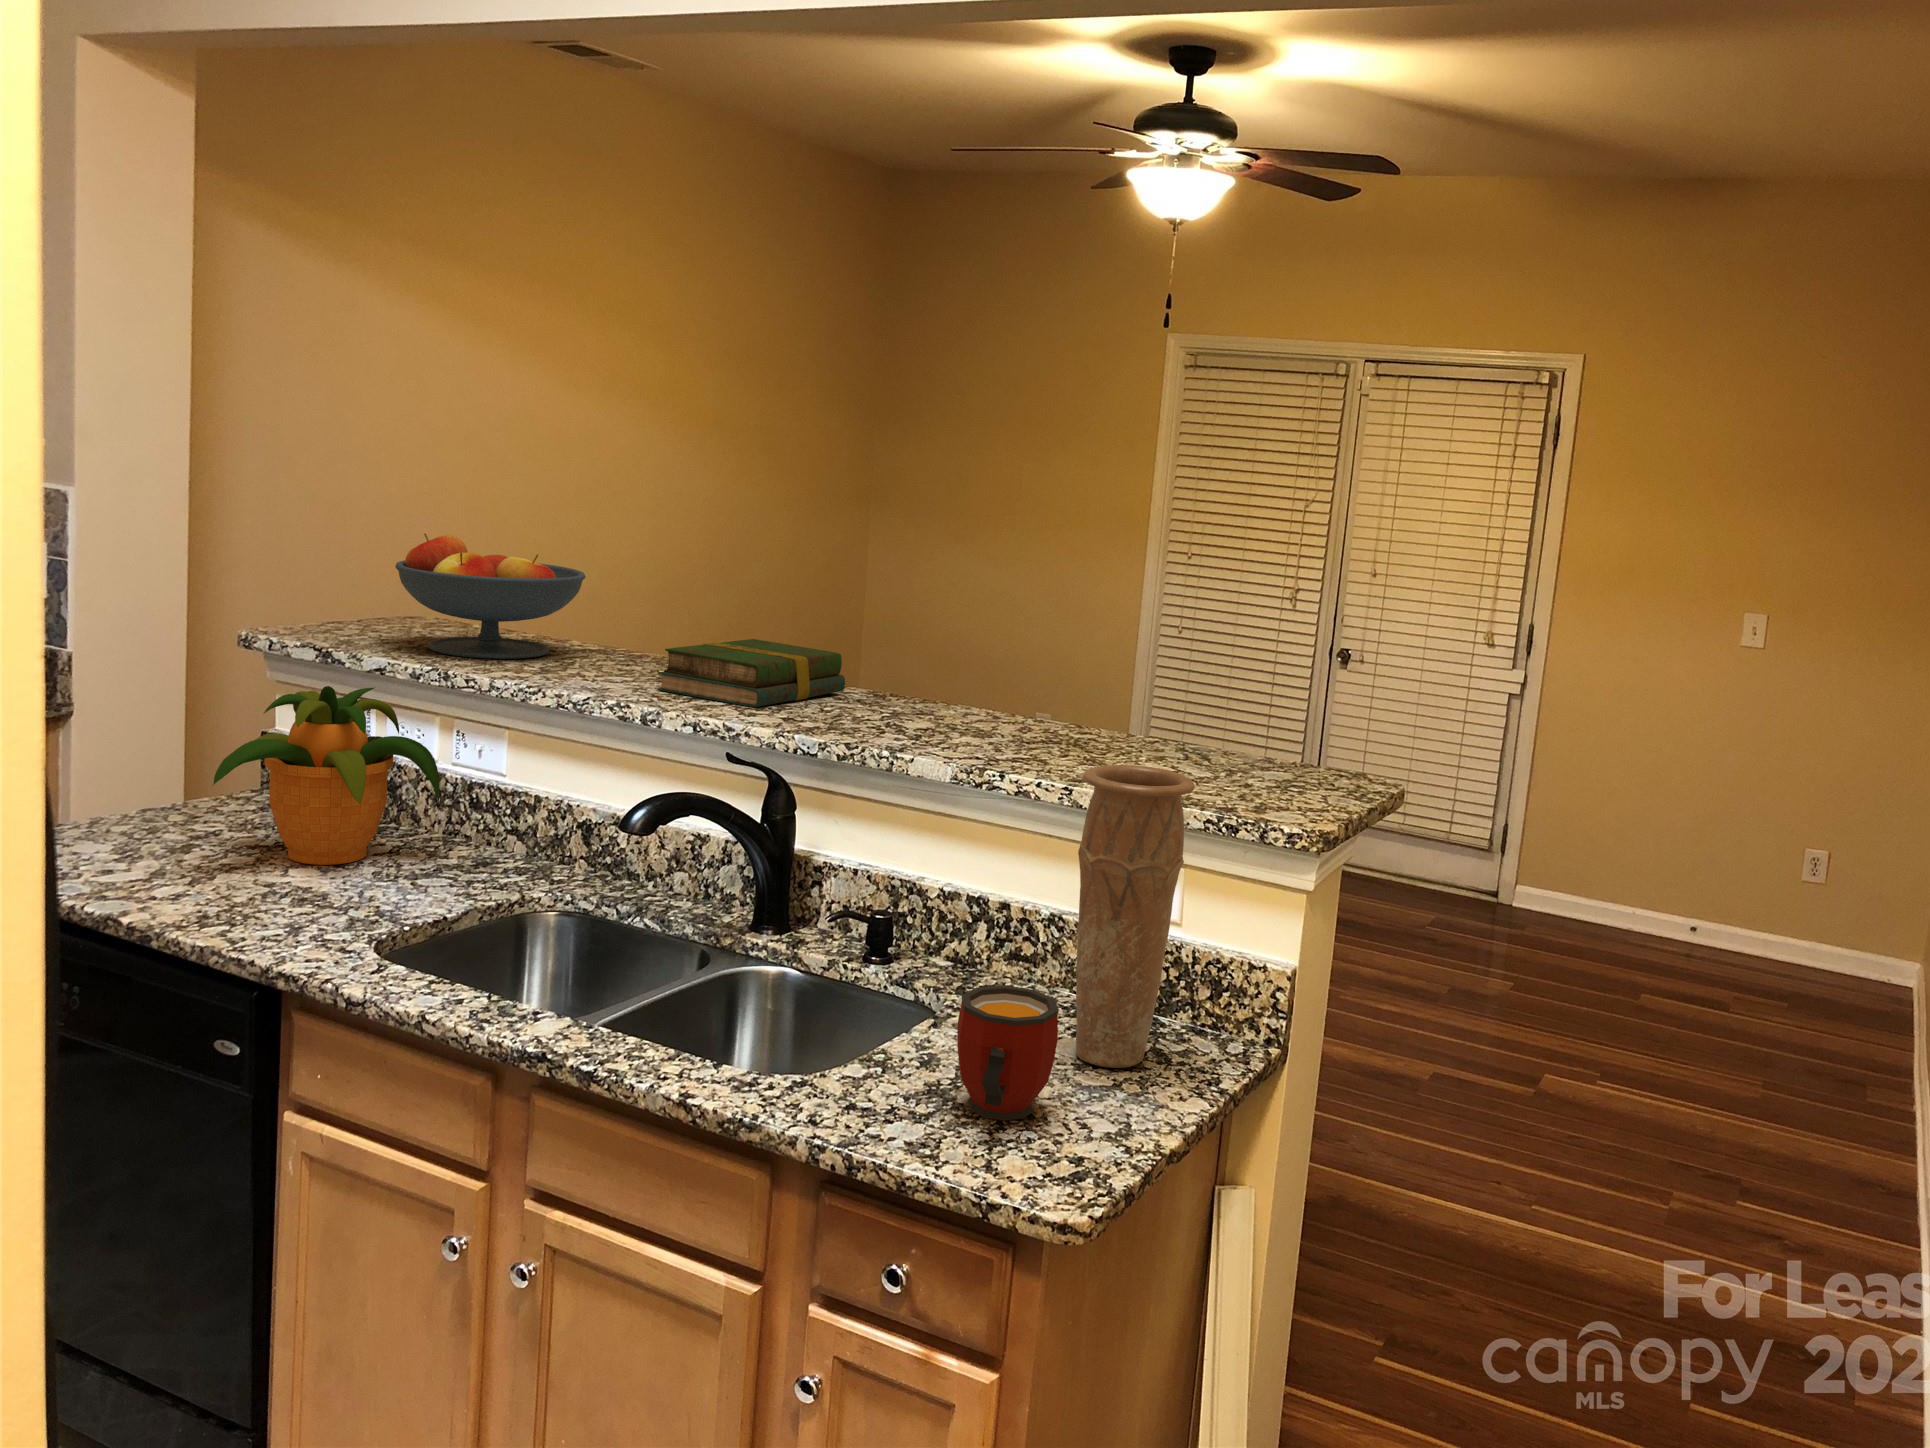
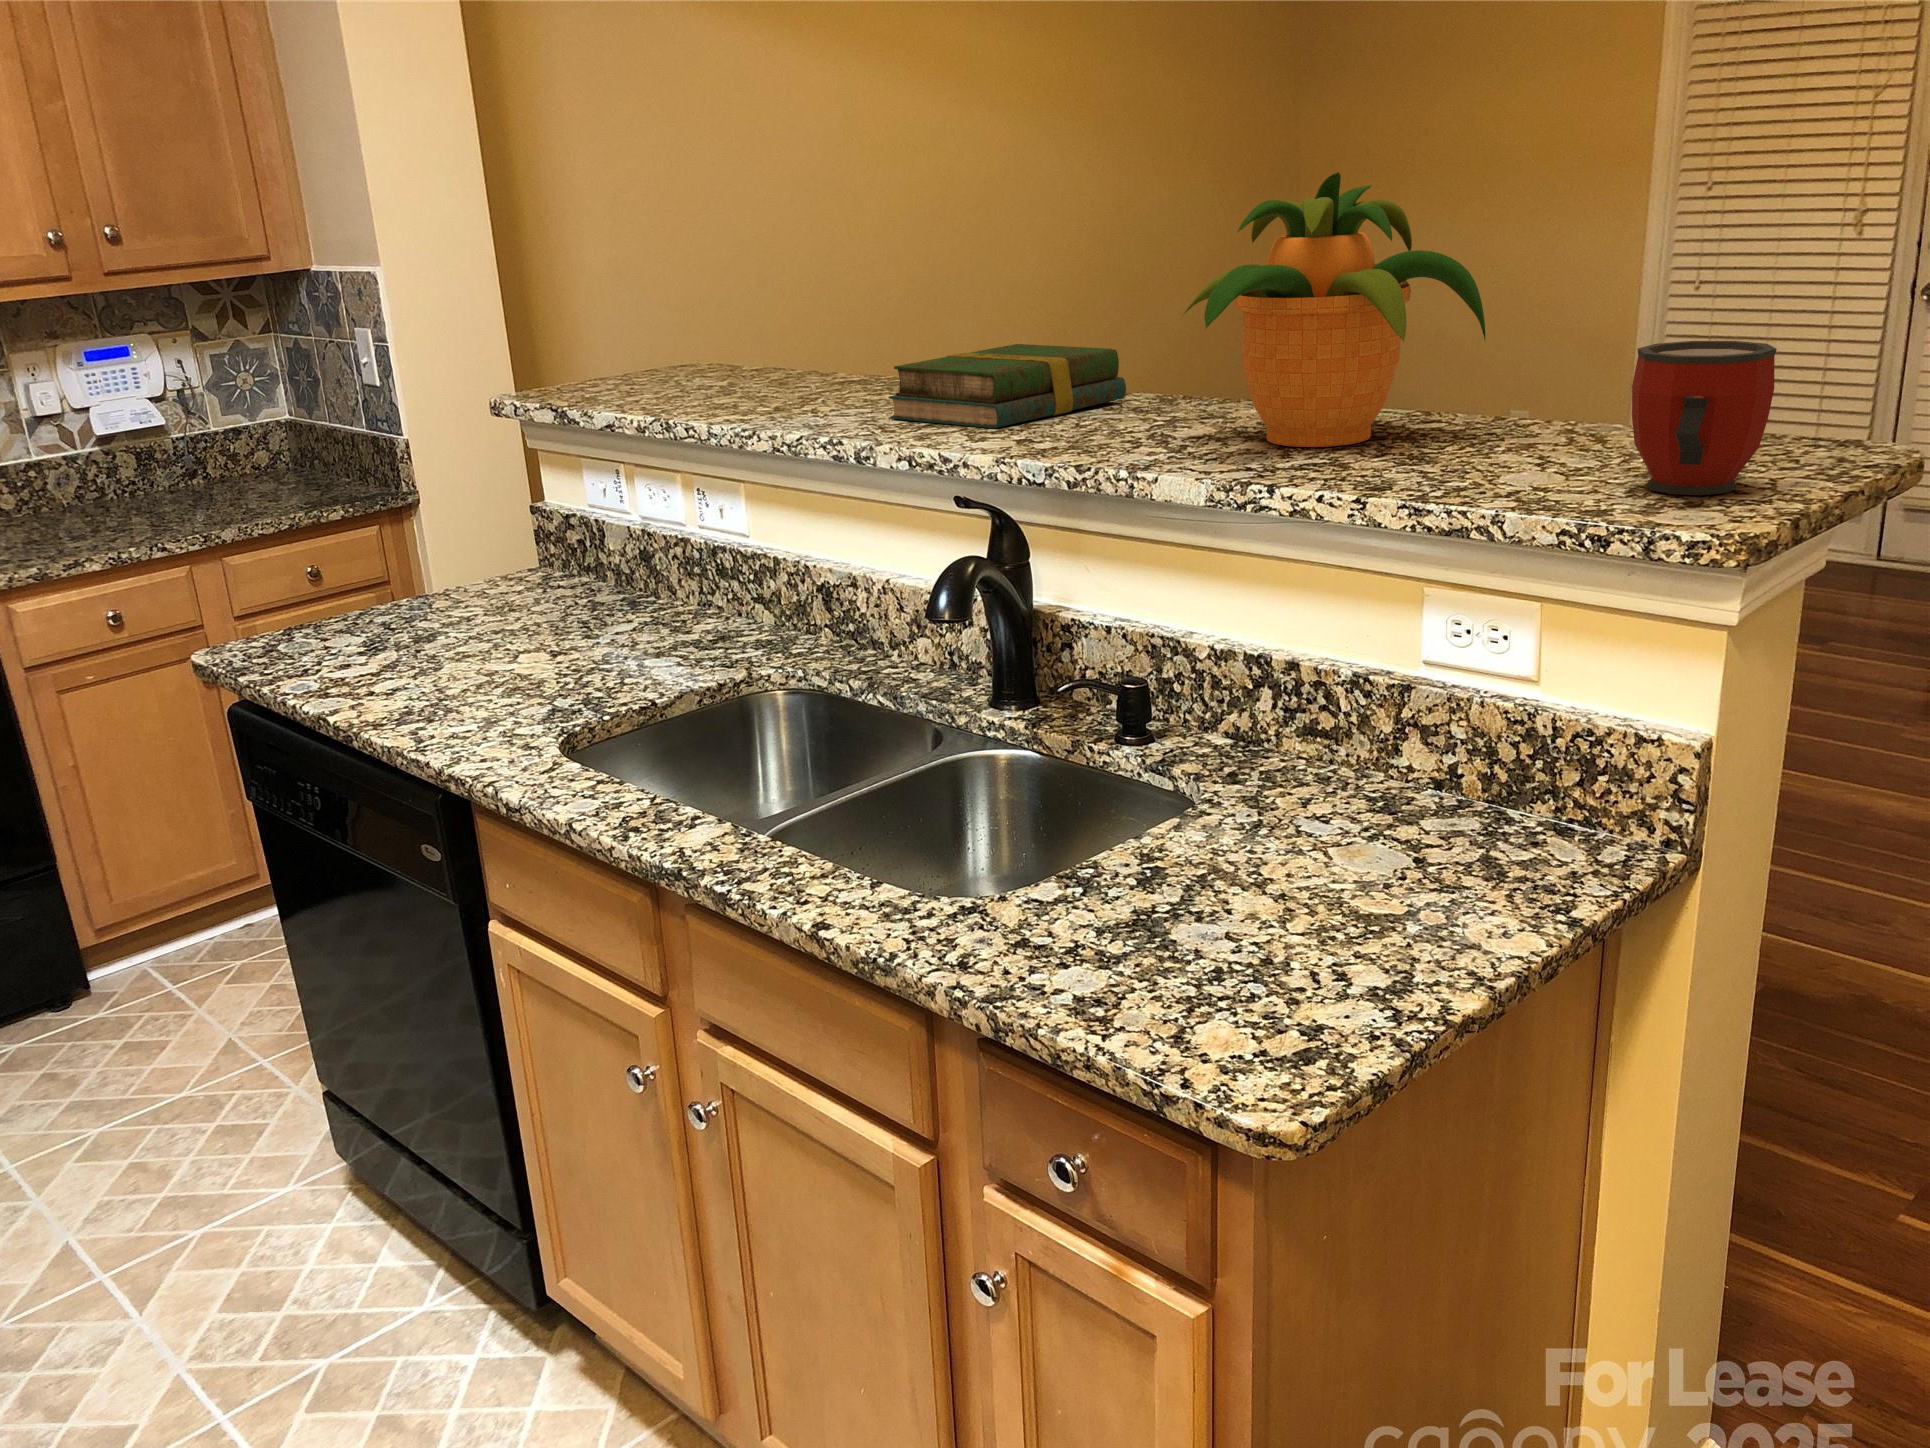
fruit bowl: present [395,533,586,659] -> none [619,262,829,403]
potted plant: present [213,686,440,865] -> present [1184,172,1485,447]
vase: present [1076,765,1195,1068] -> none [1347,456,1522,888]
mug: present [957,985,1059,1120] -> present [1632,341,1777,495]

